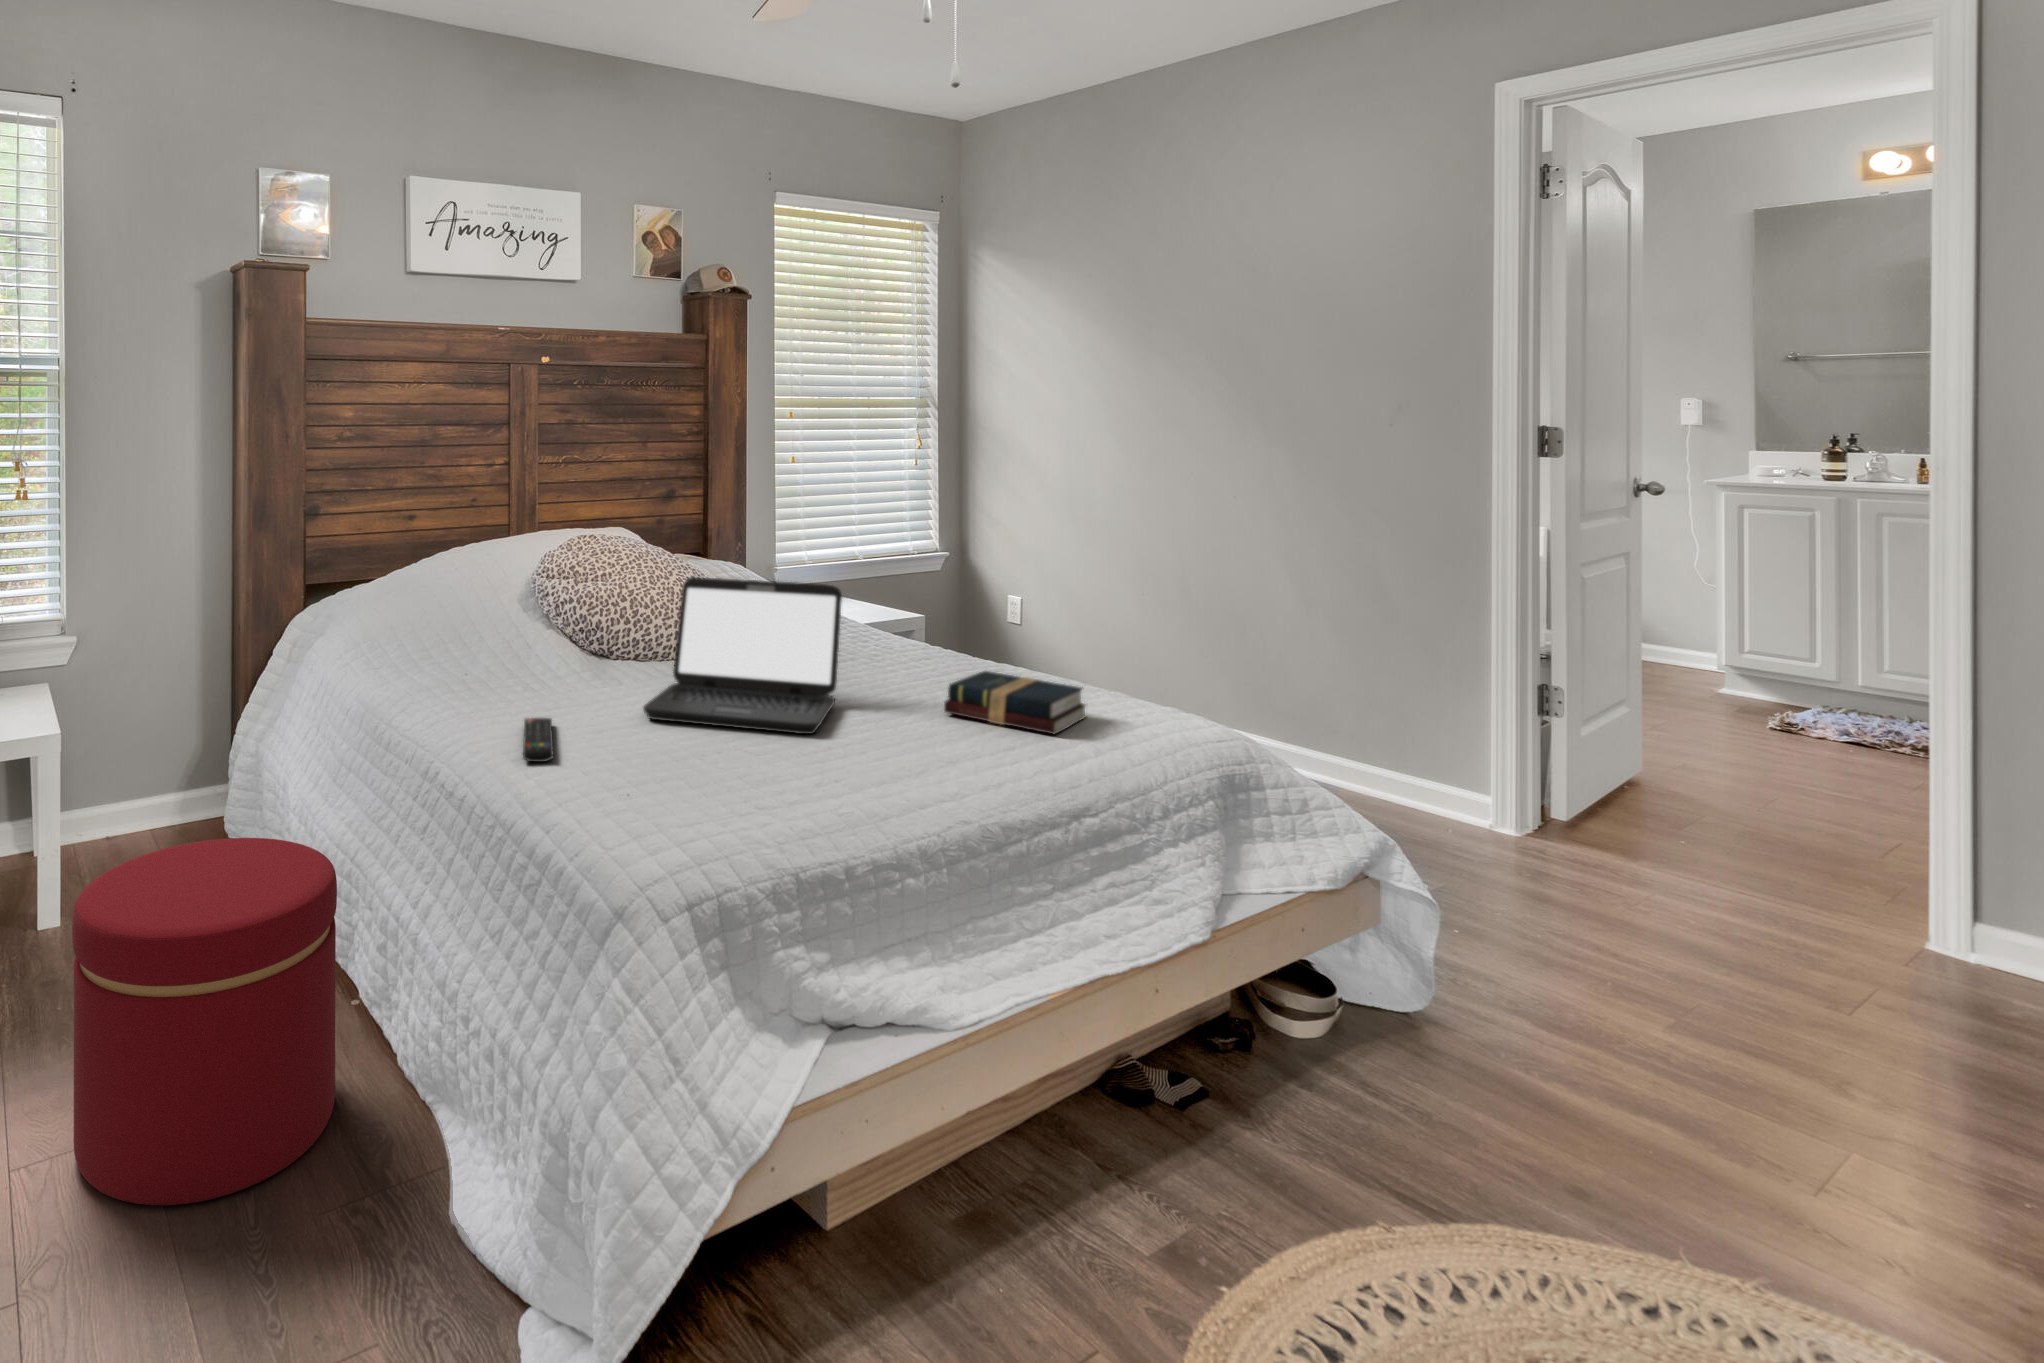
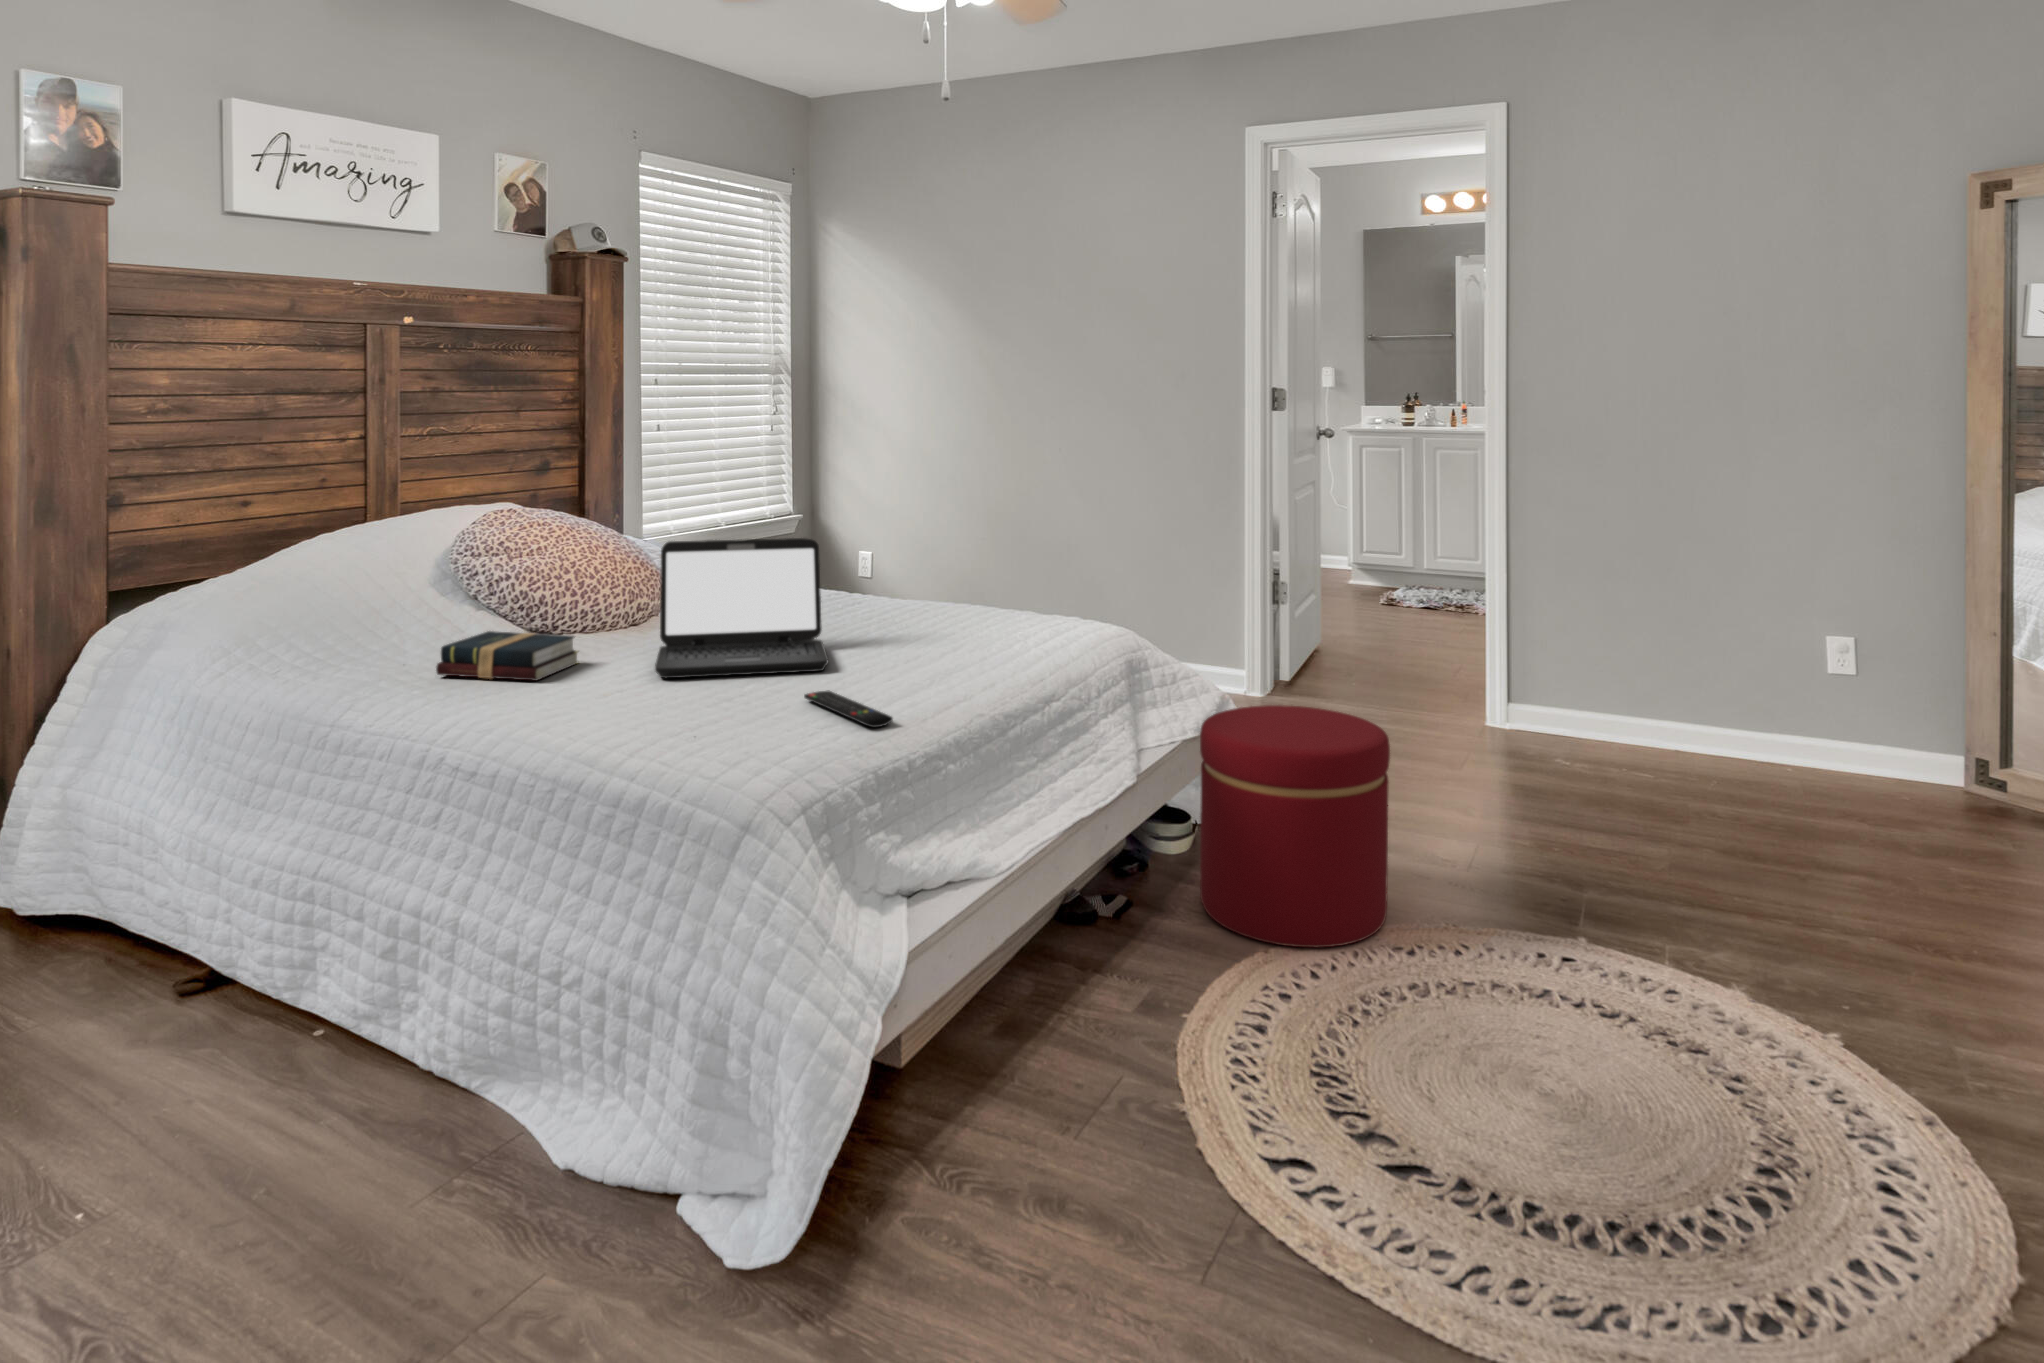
hardback book: present [944,671,1086,734] -> present [436,631,578,681]
remote control: present [523,718,553,762] -> present [804,690,893,728]
ottoman: present [72,838,337,1205] -> present [1200,705,1390,947]

